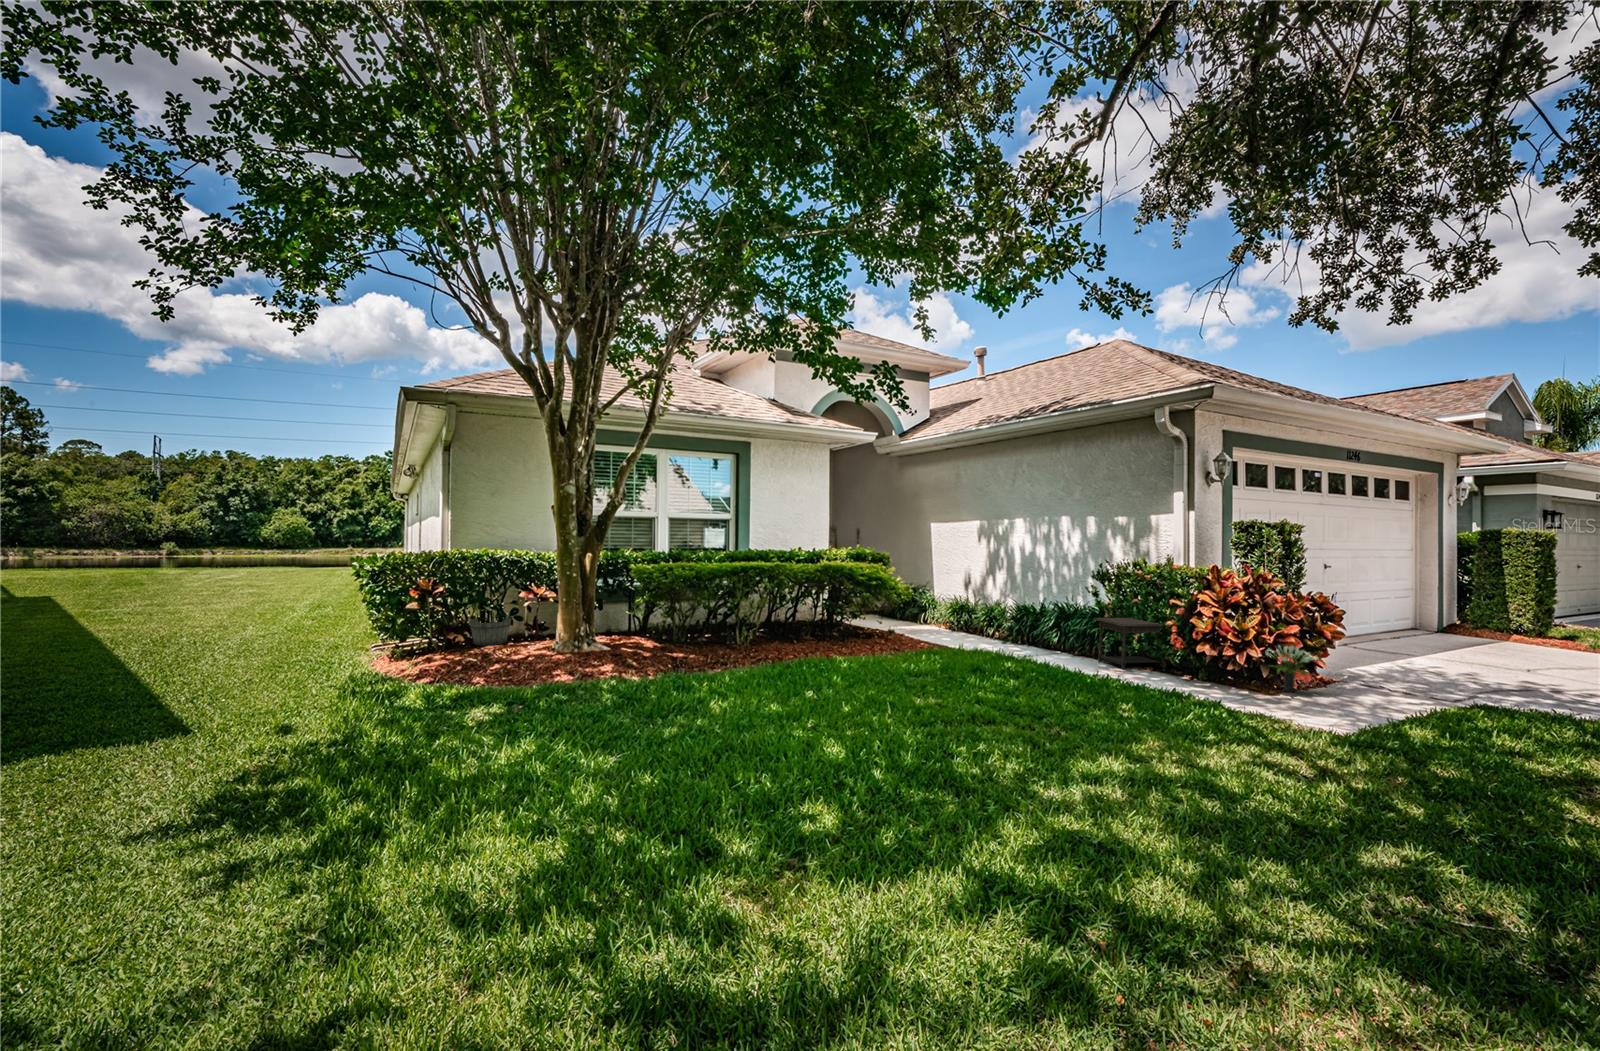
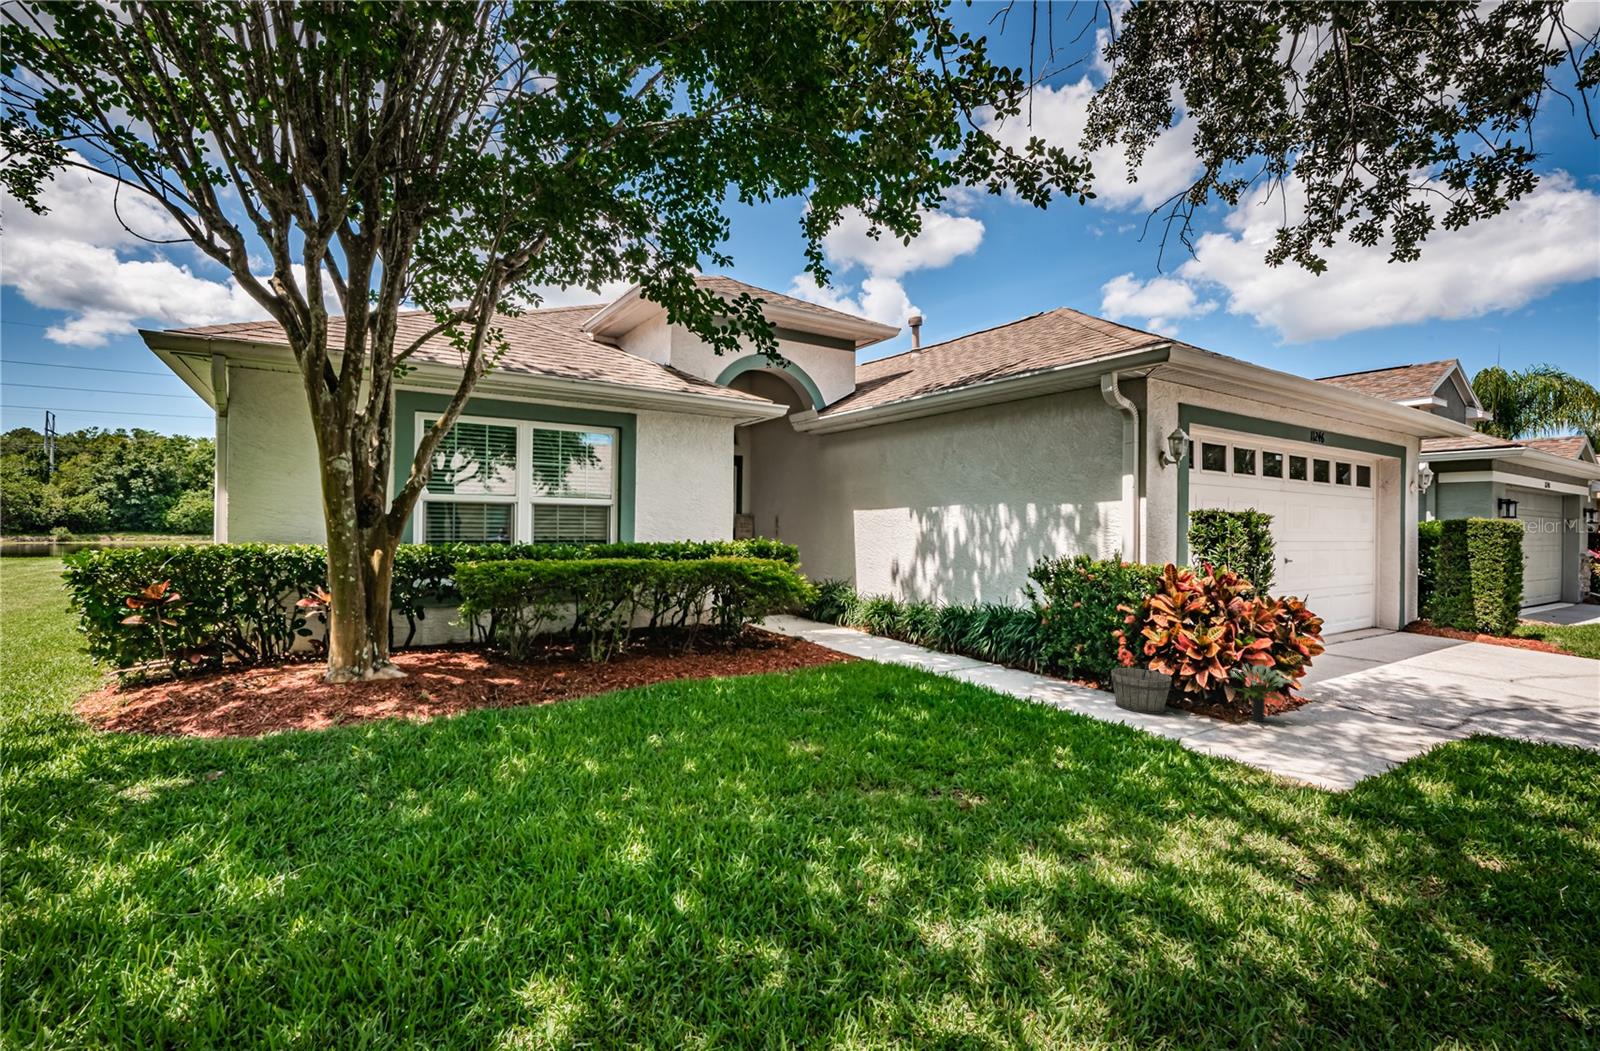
wooden bucket: present [470,611,511,645] -> present [1111,662,1172,714]
side table: present [1095,618,1166,669] -> none [1030,627,1121,692]

